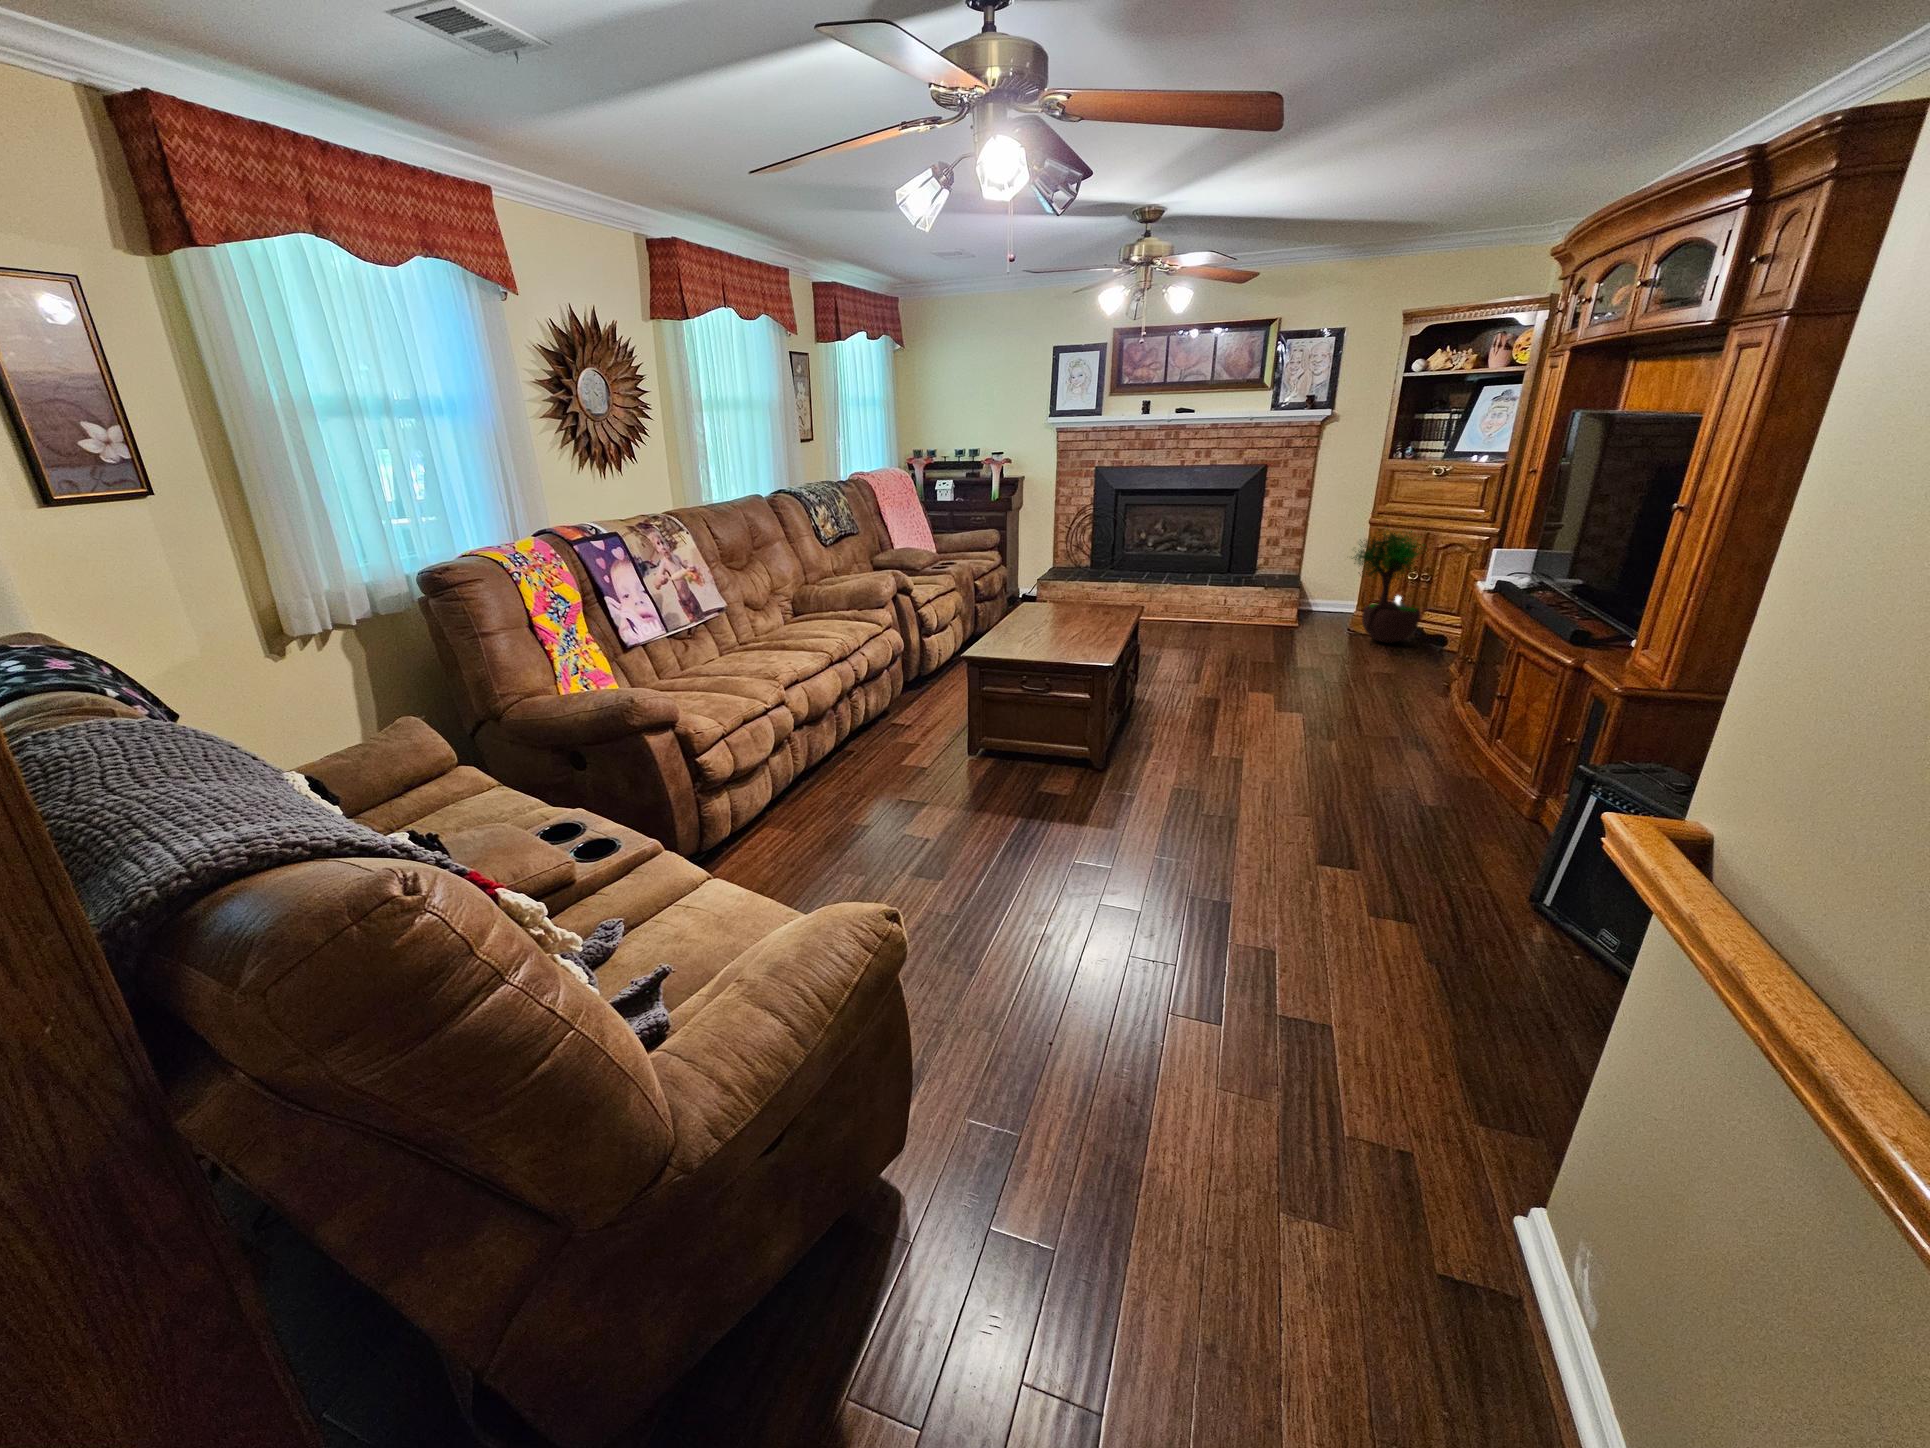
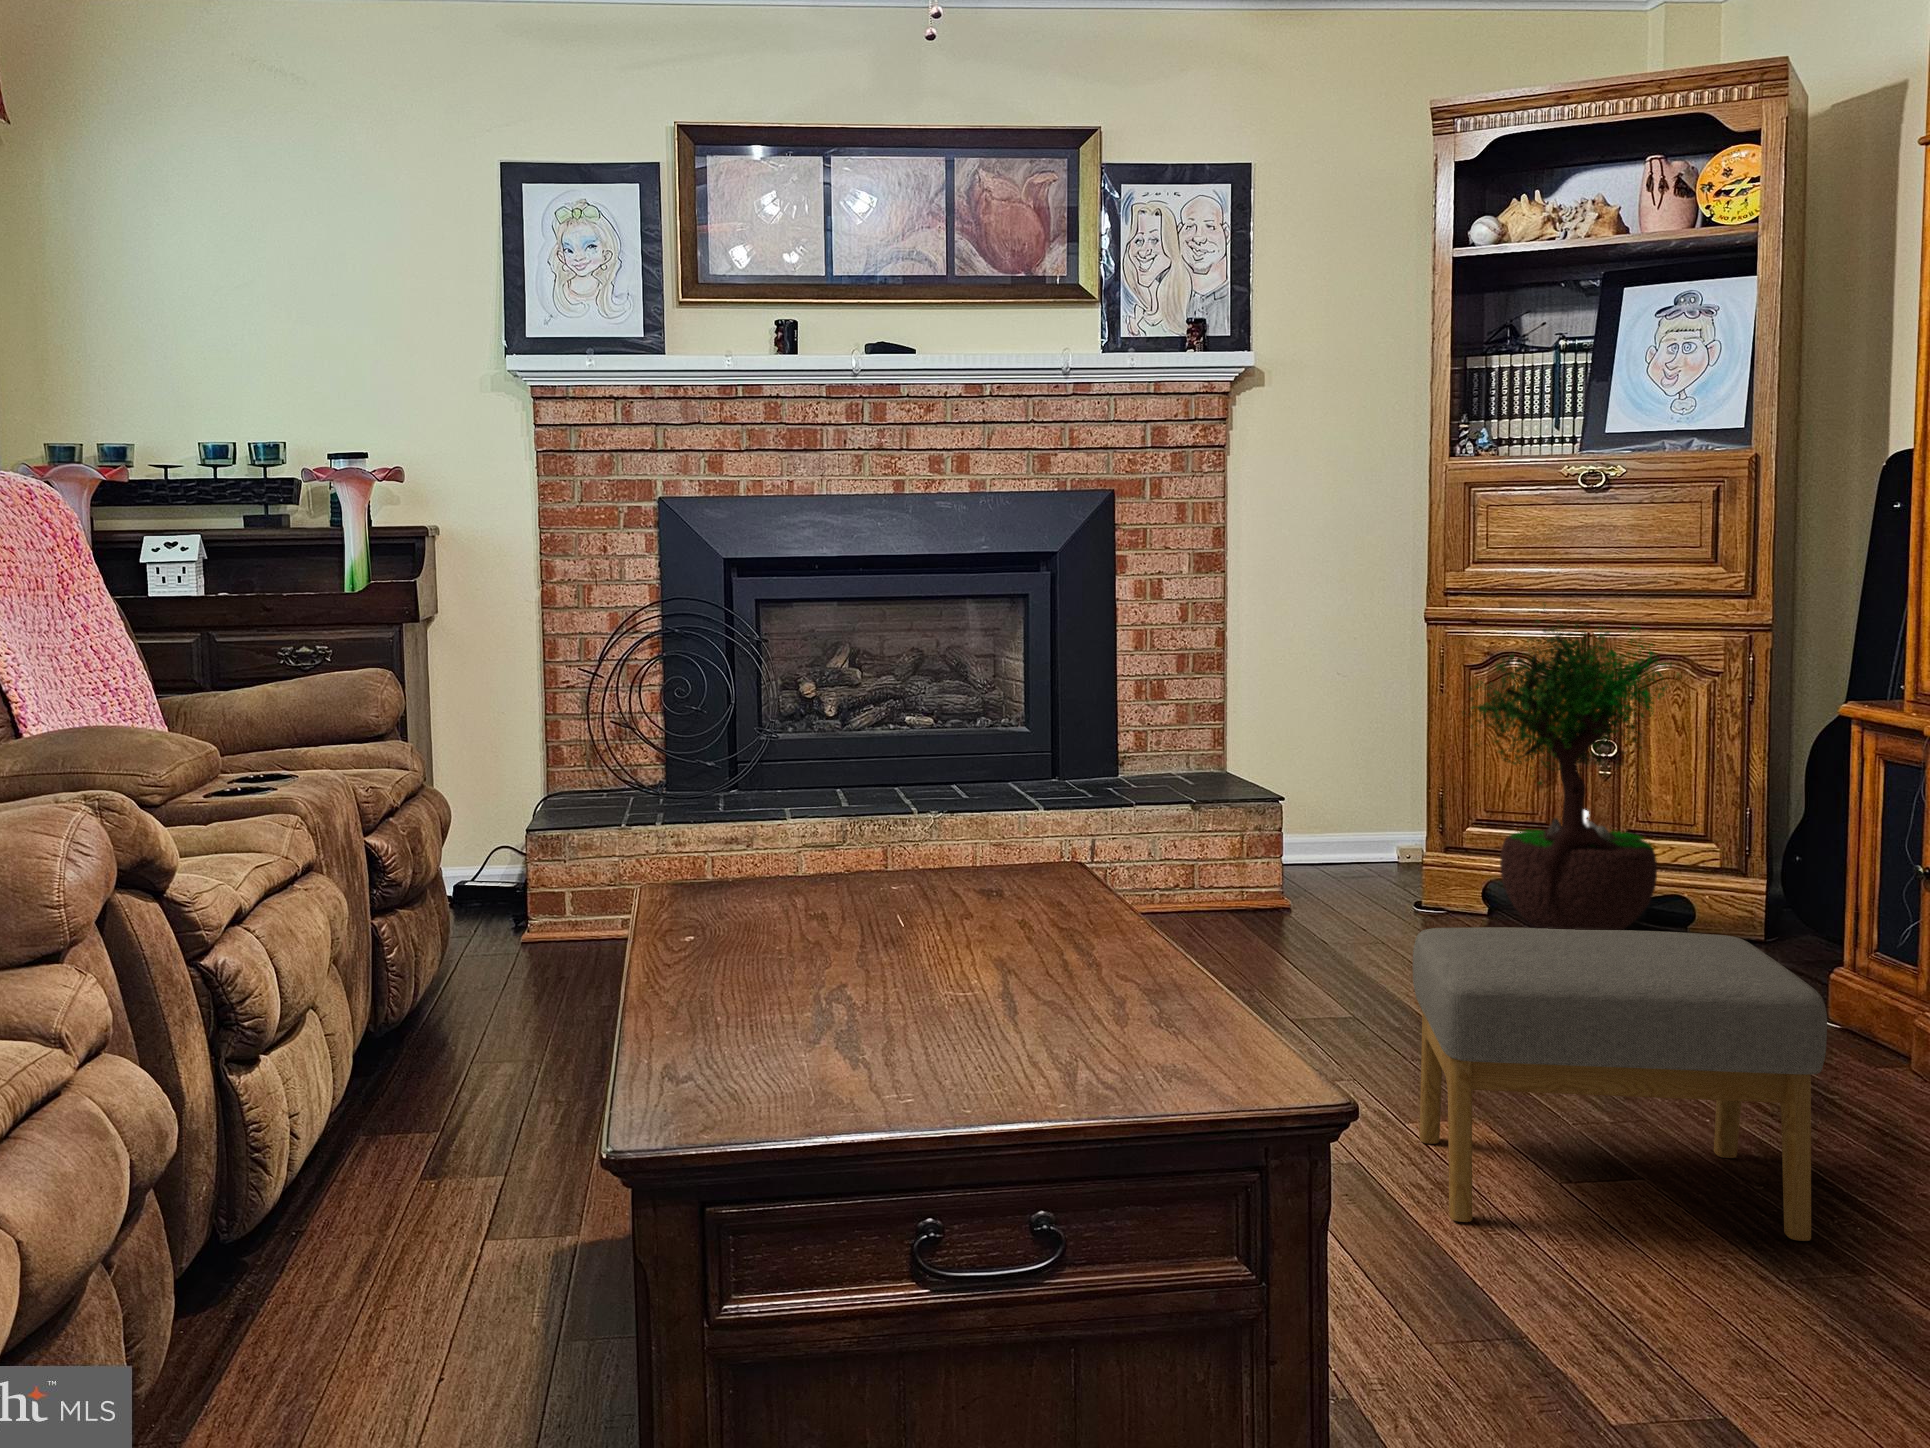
footstool: none [1217,618,1329,699] -> present [1413,927,1827,1241]

